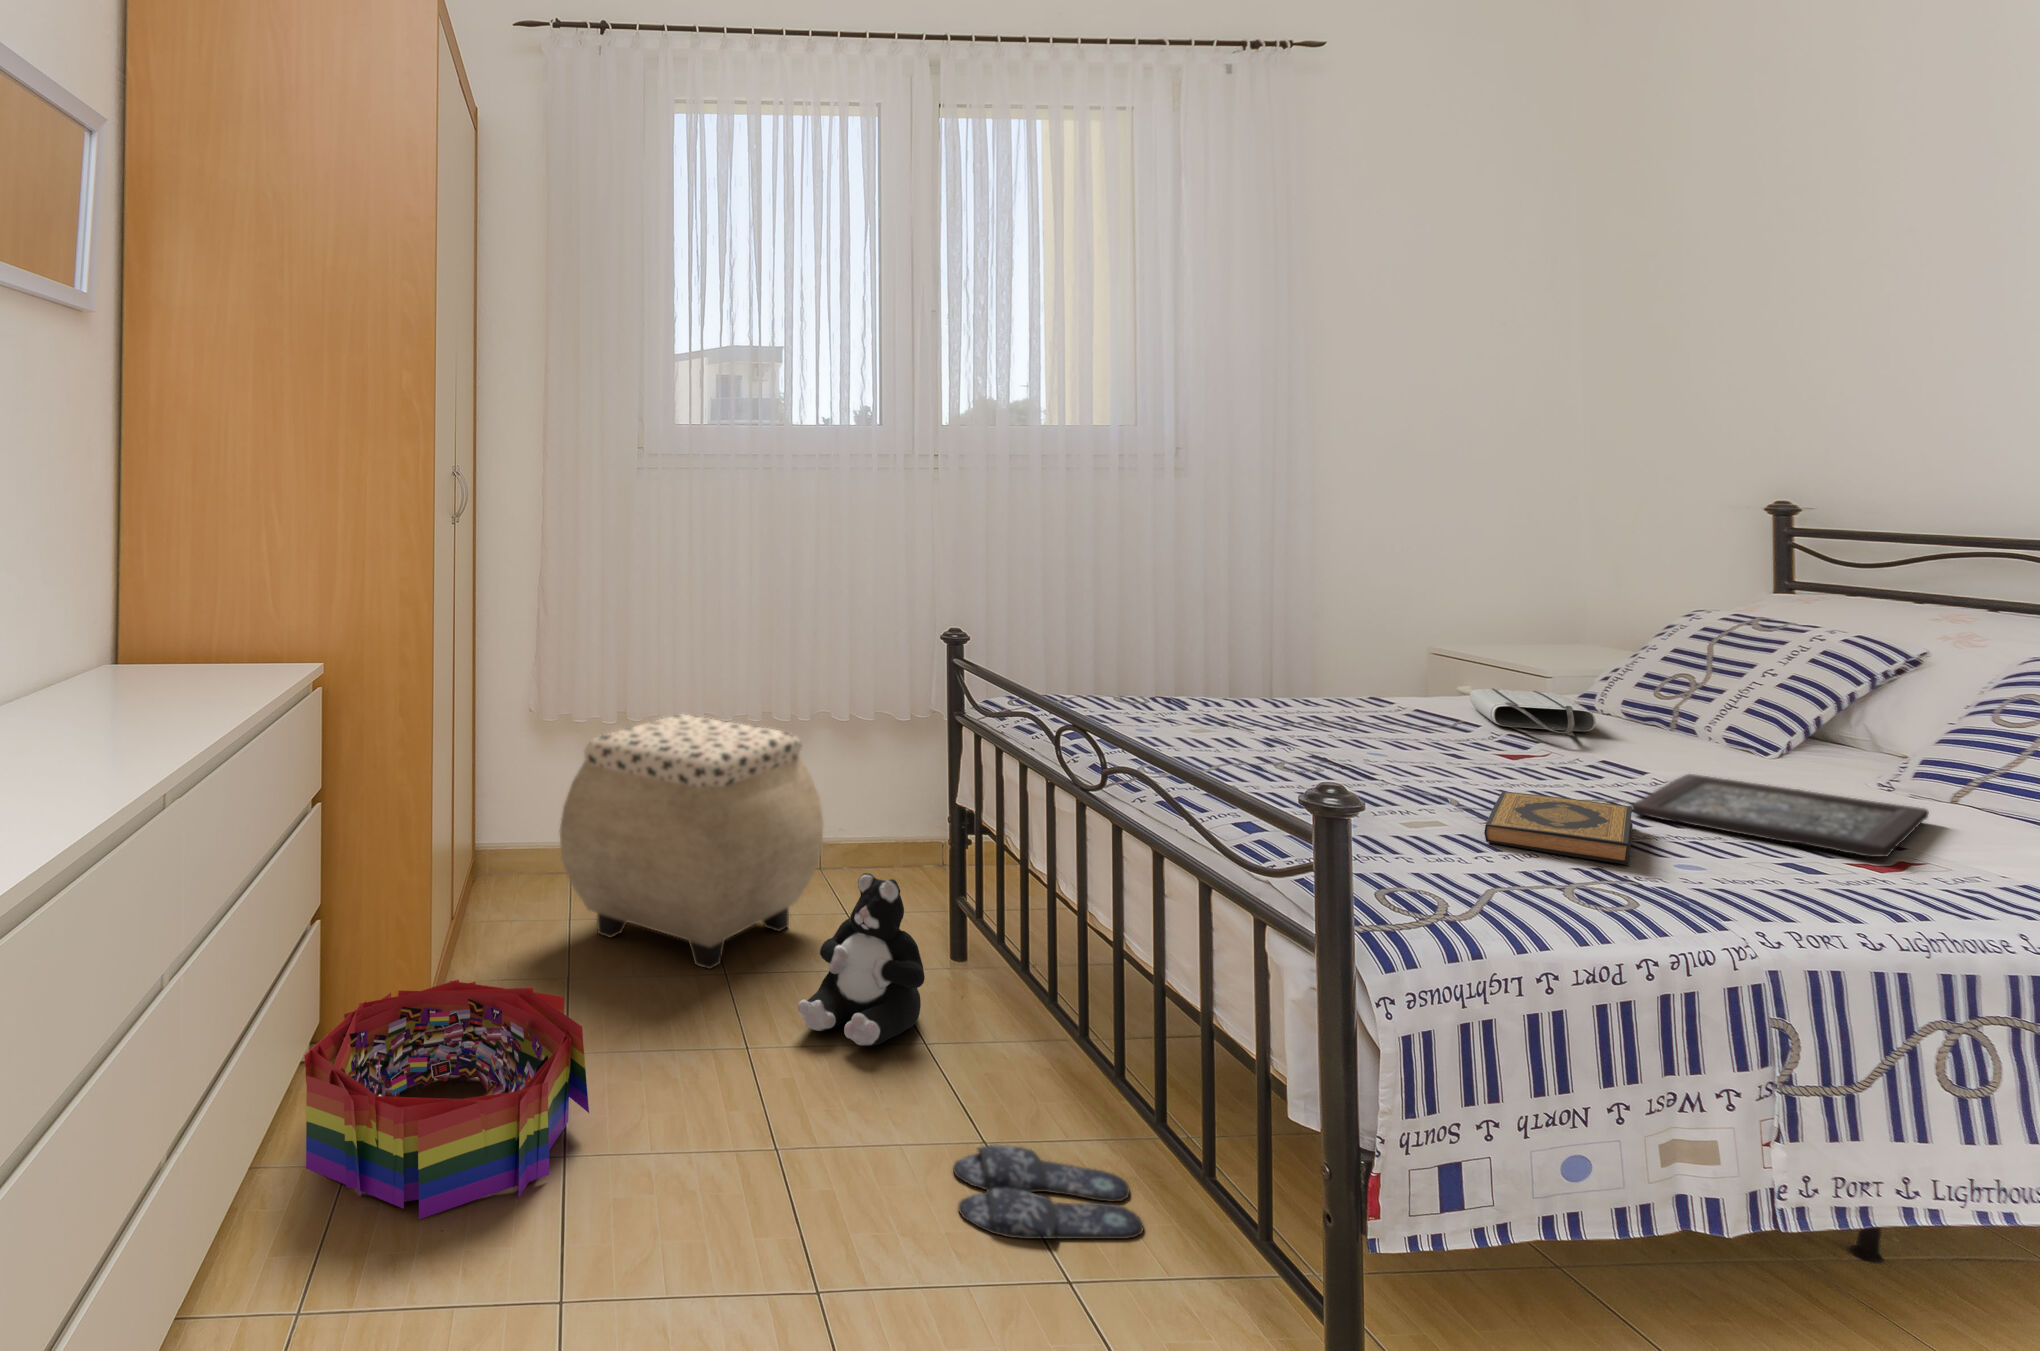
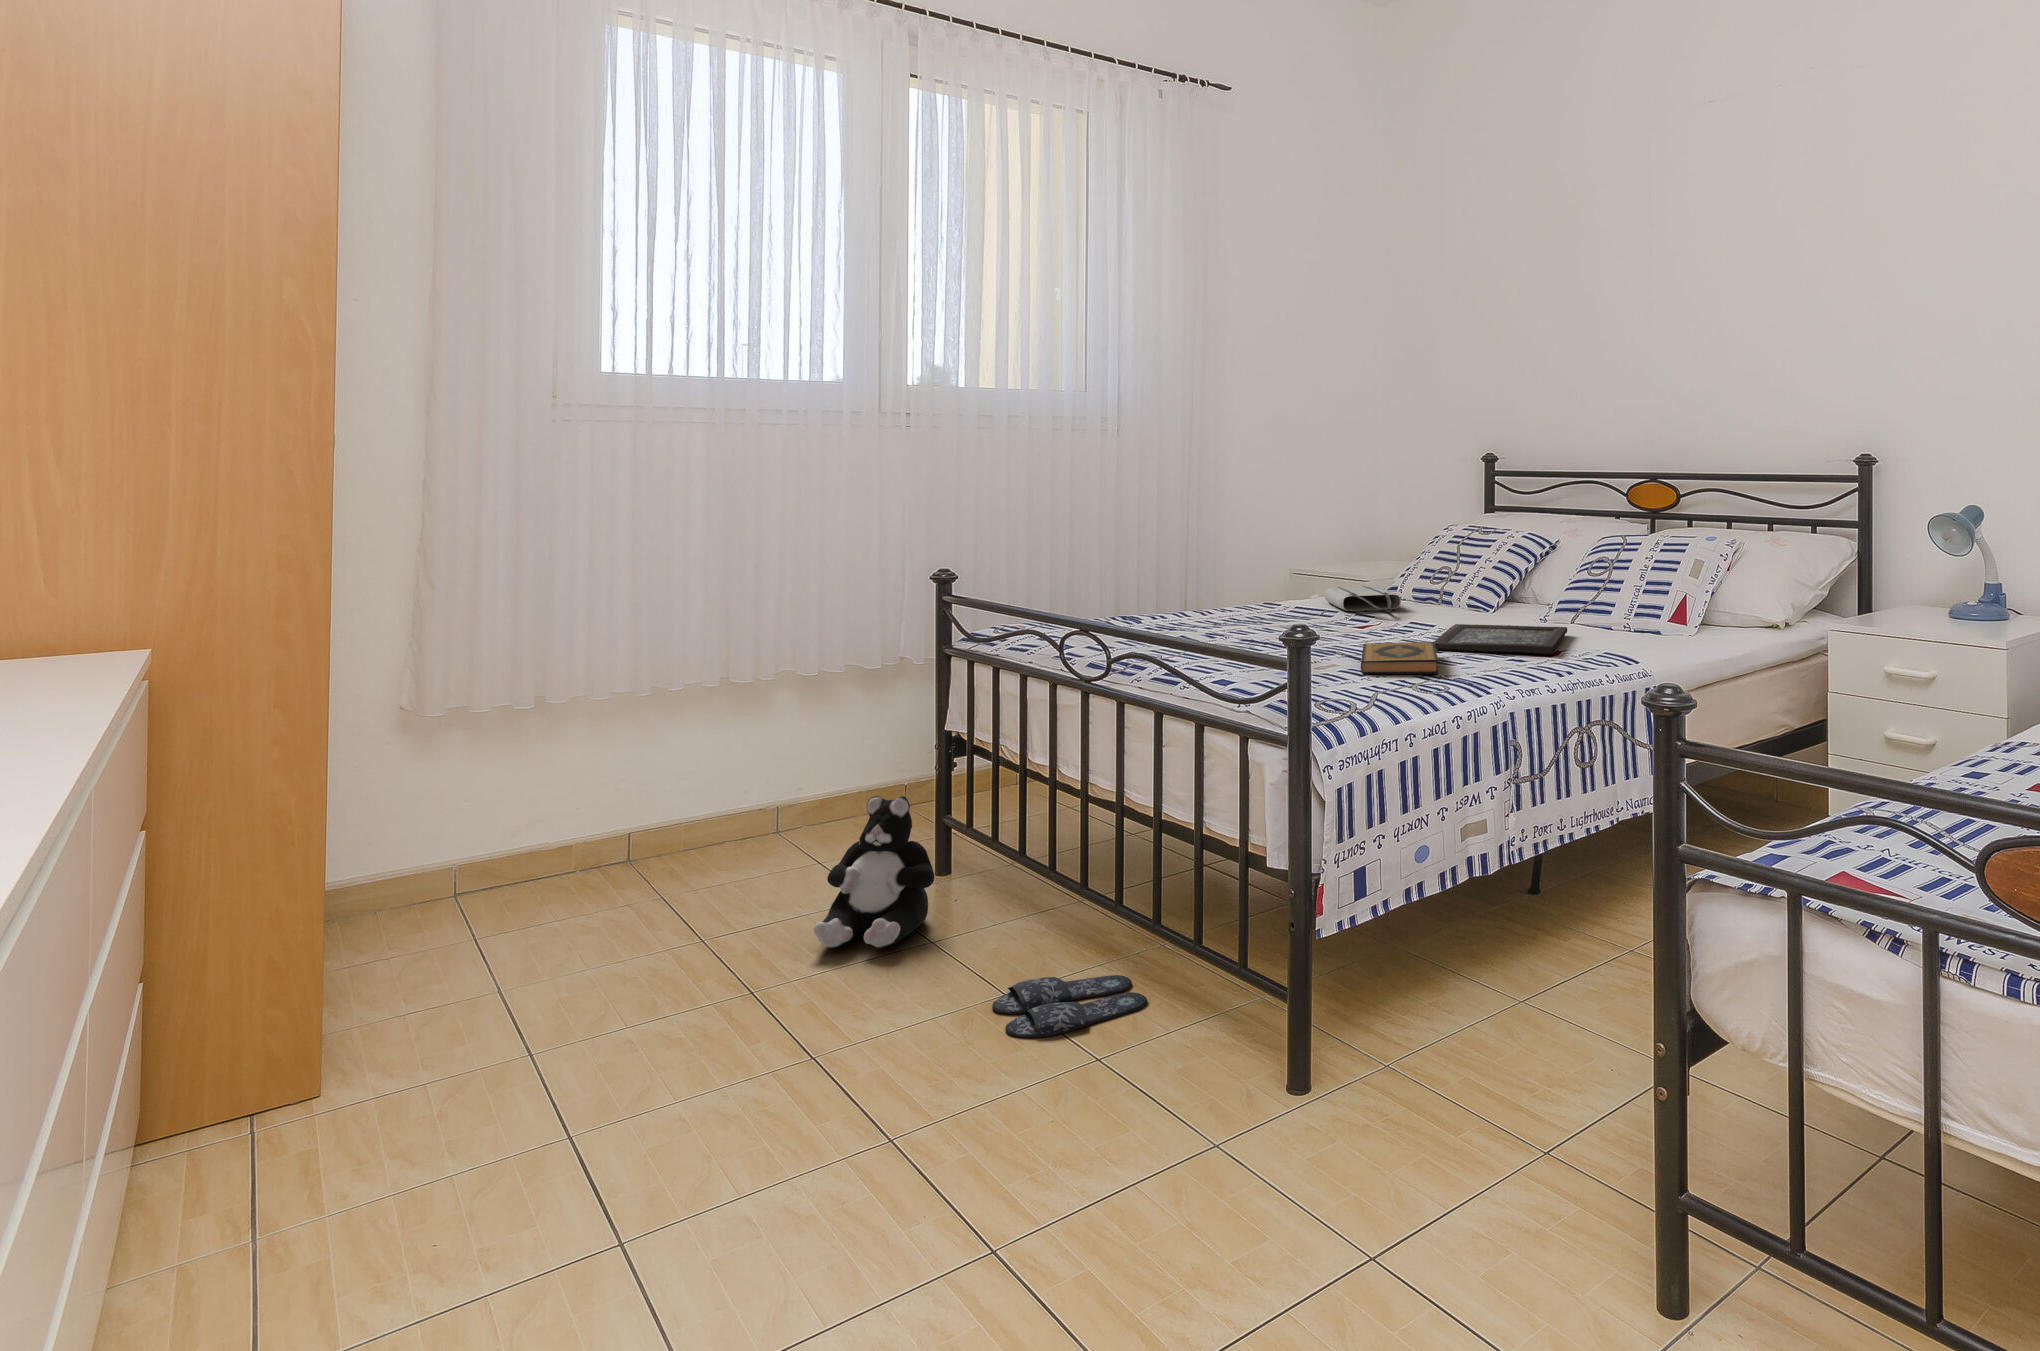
ottoman: present [560,714,823,969] -> none [494,684,804,930]
storage bin: present [304,980,589,1219] -> none [251,965,625,1217]

